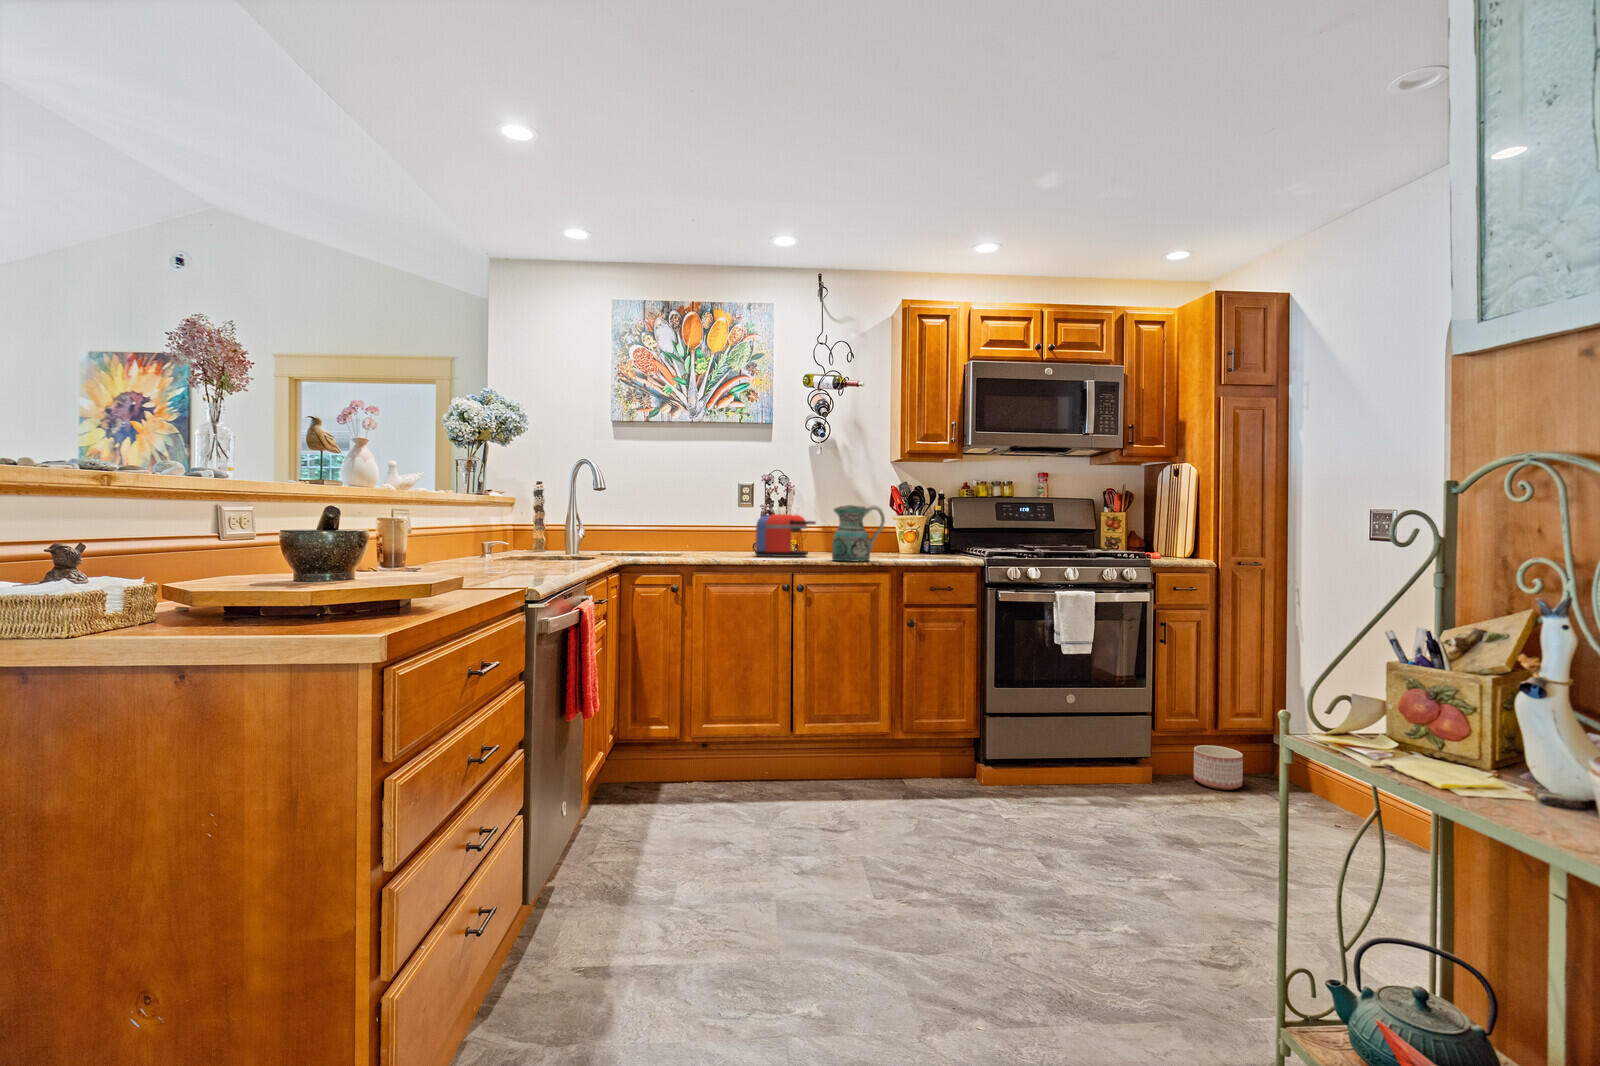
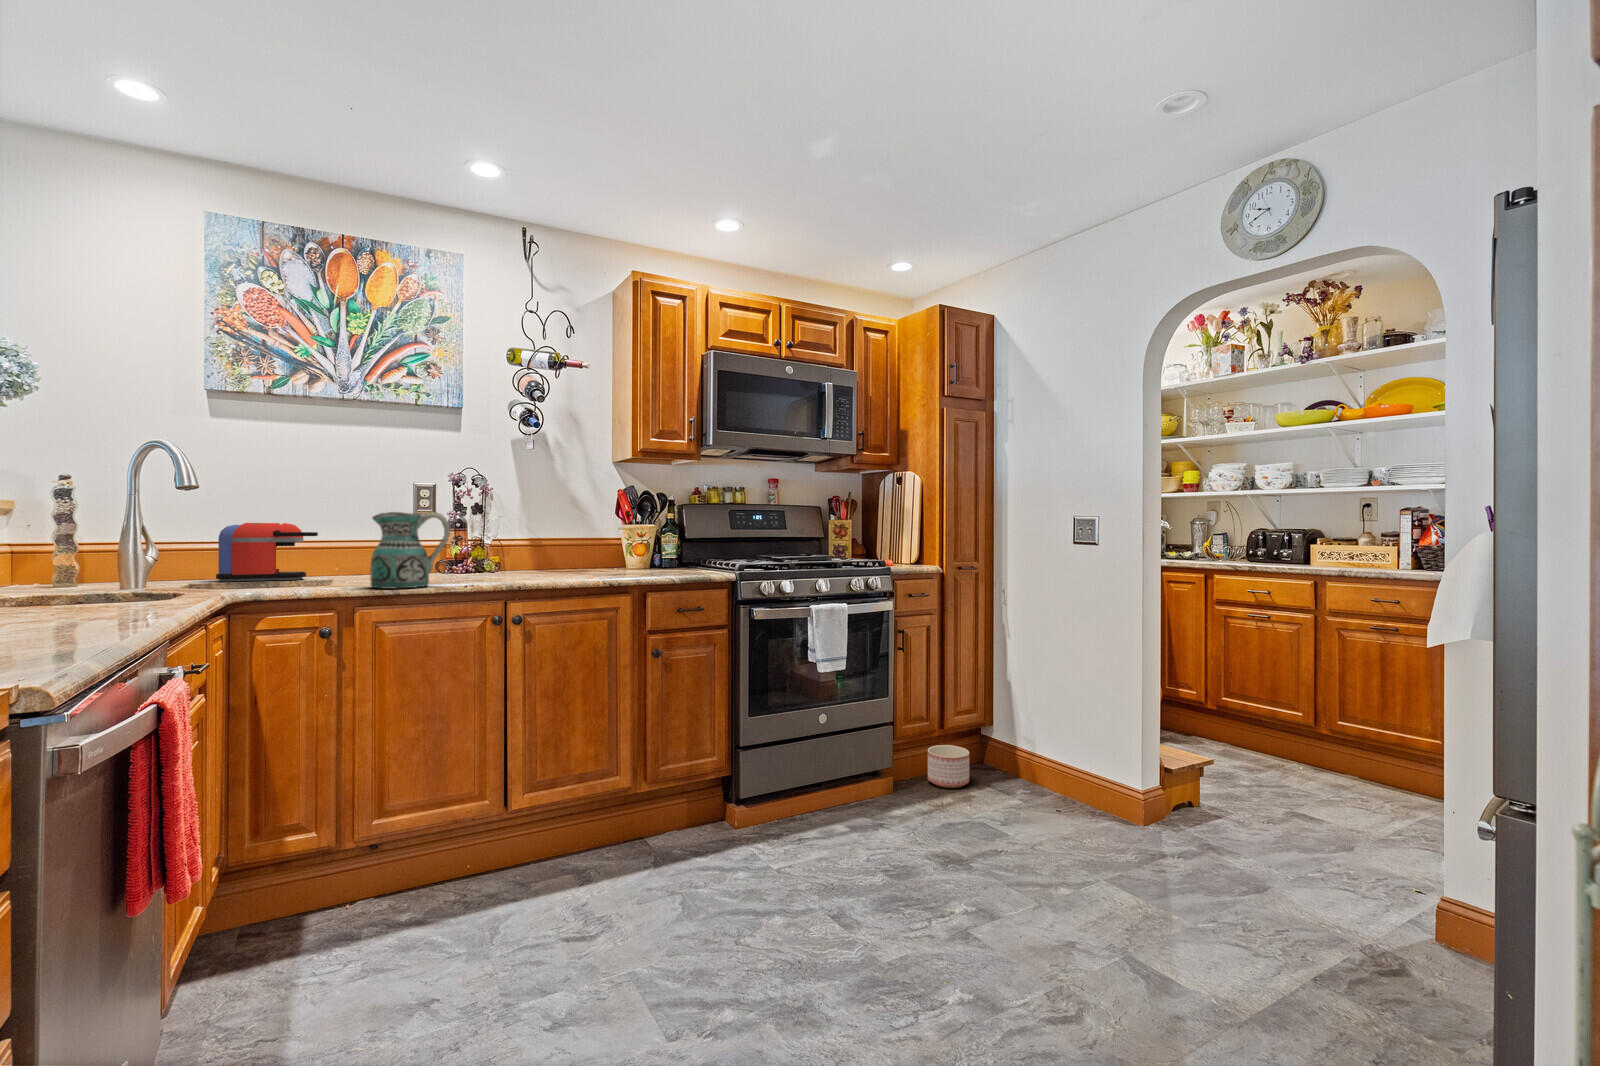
ceramic pitcher: present [832,505,885,562] -> present [370,512,450,588]
coffee maker: present [755,514,815,557] -> present [216,523,318,581]

